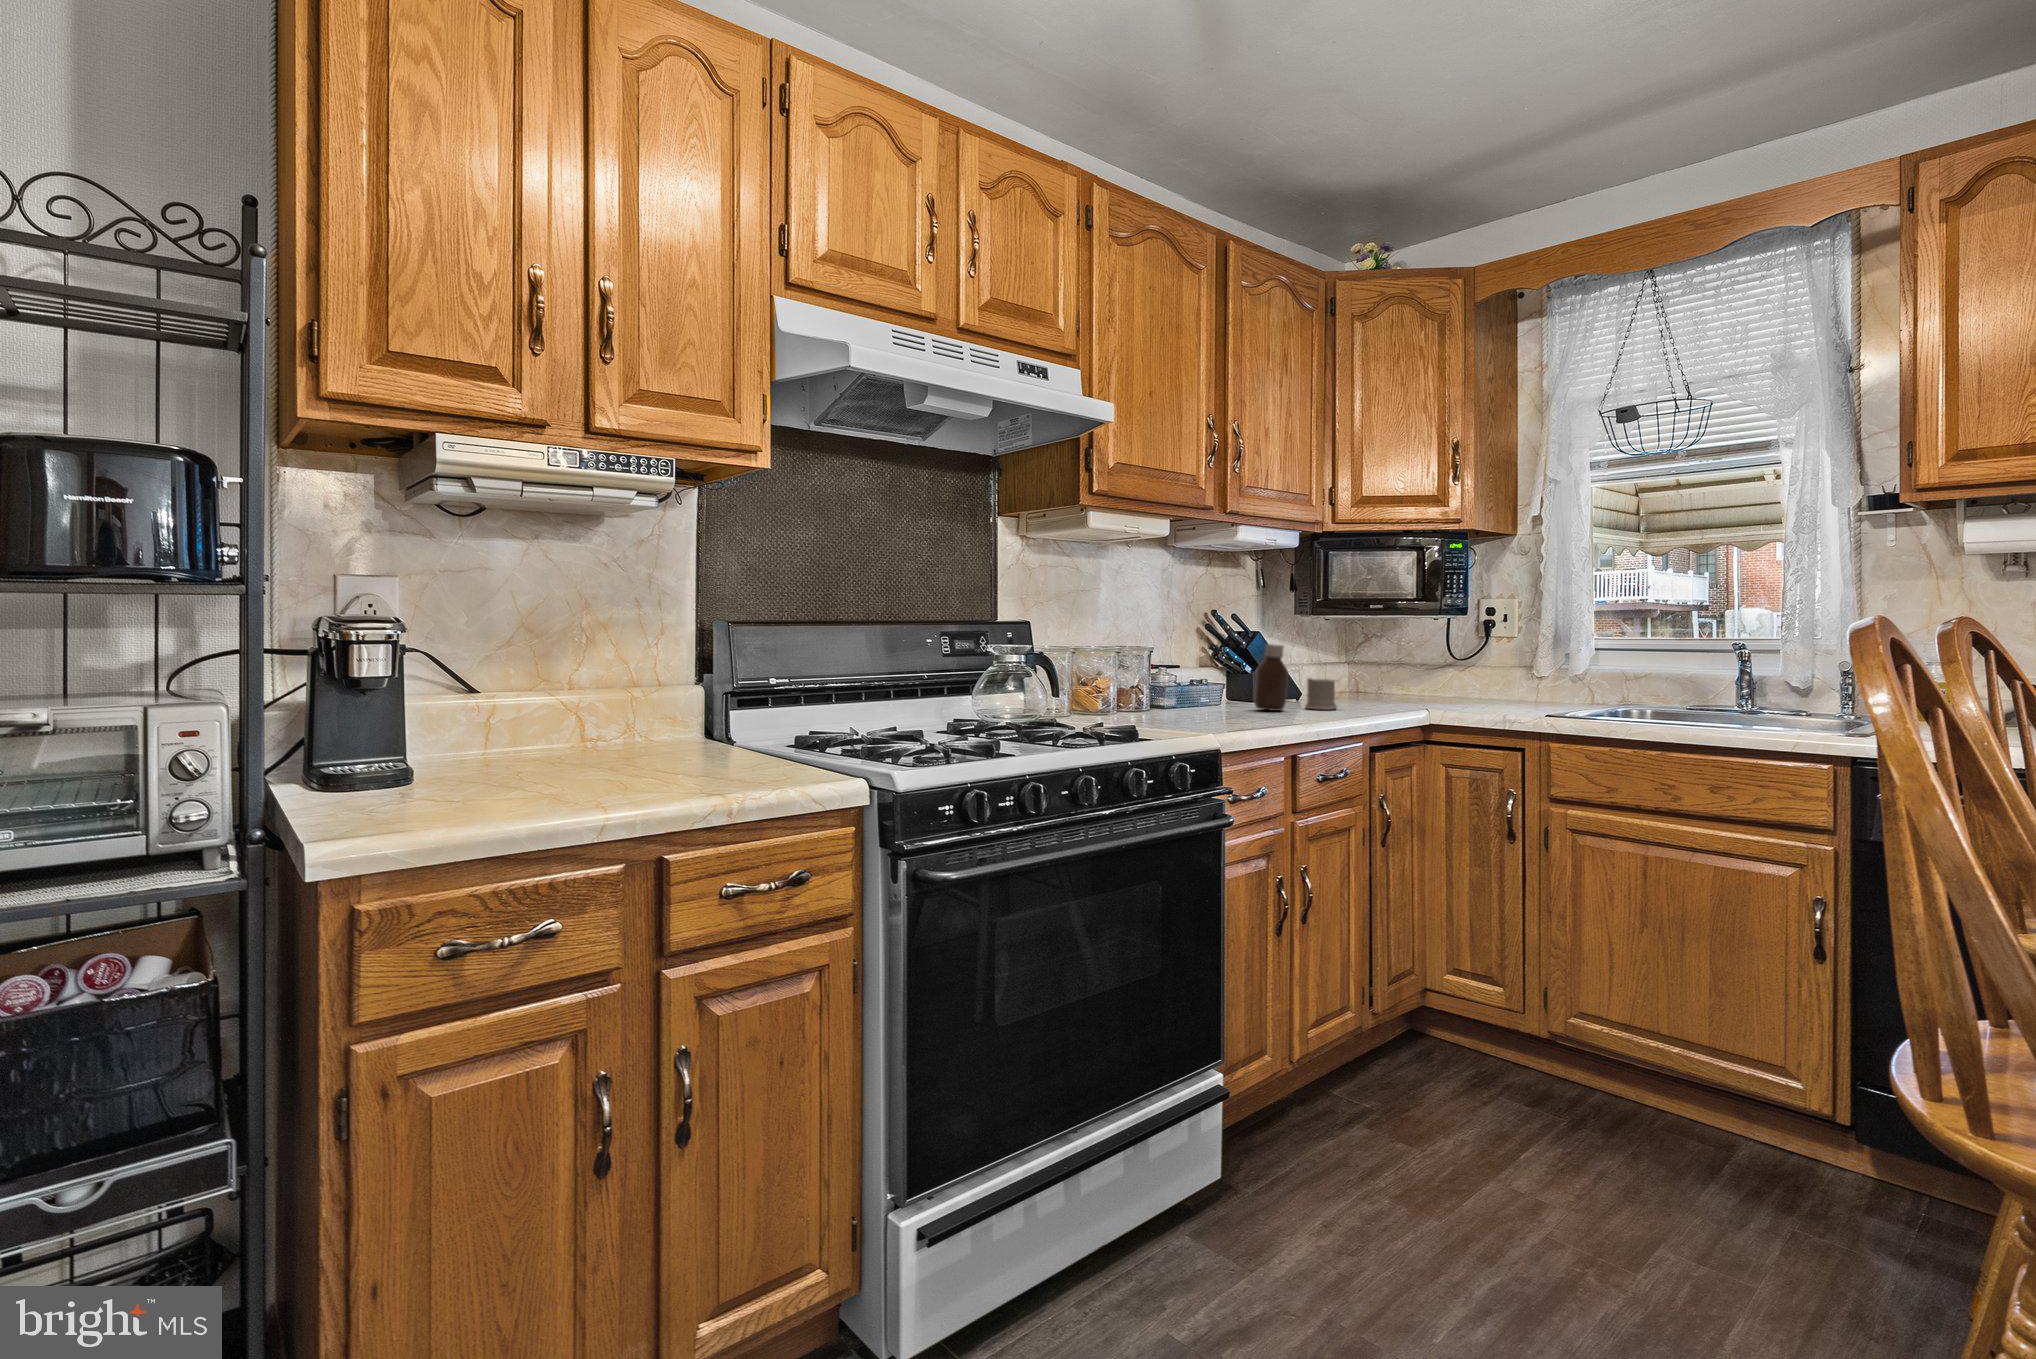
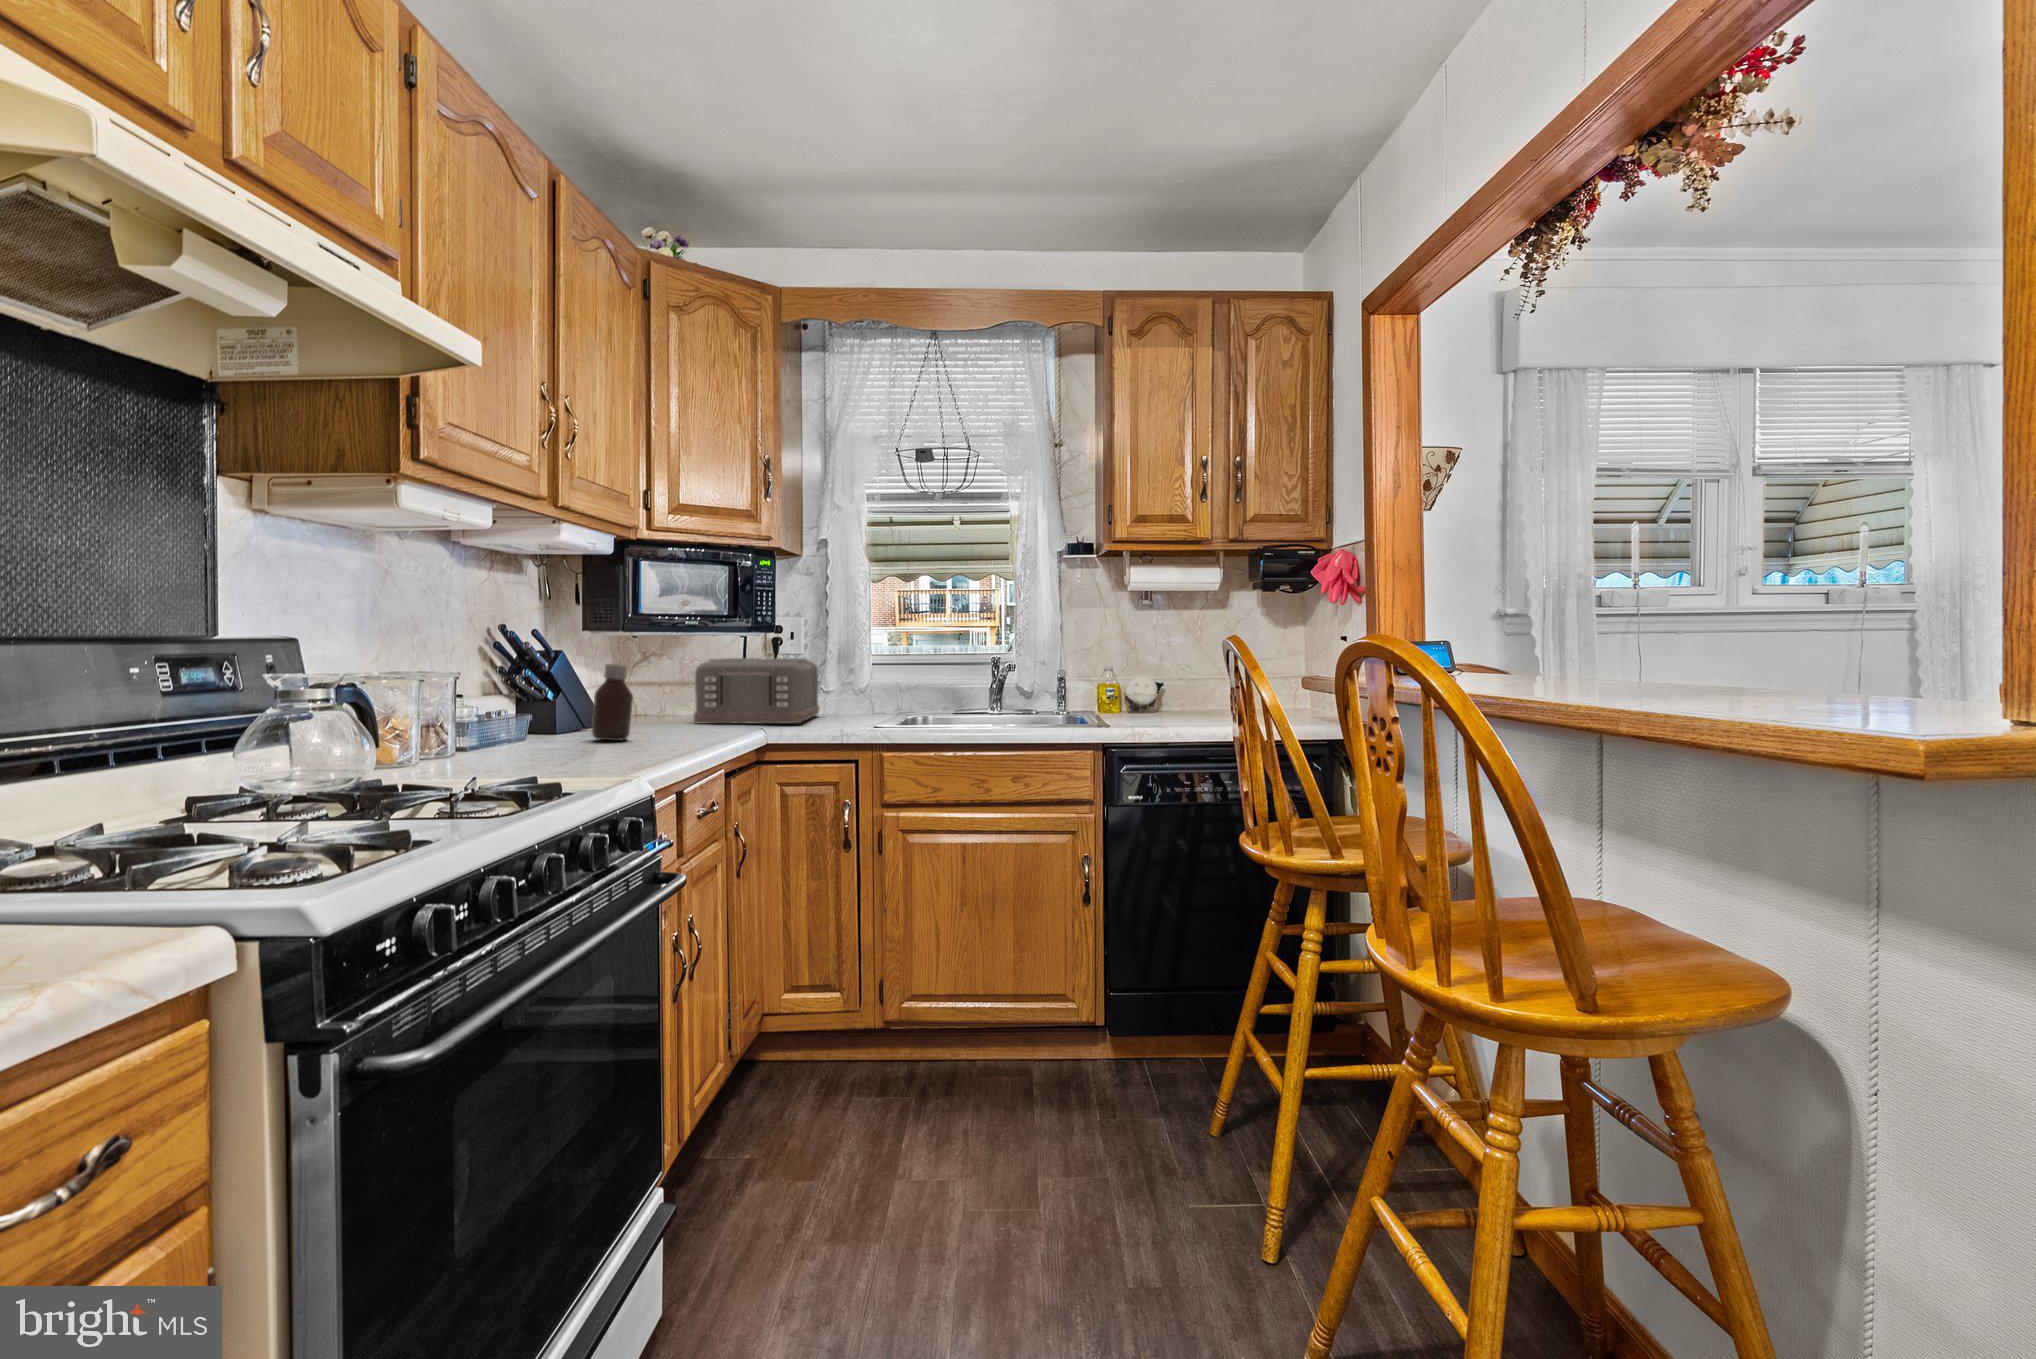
toaster: none [1372,643,1517,707] -> present [694,658,819,723]
mug: present [1305,678,1339,710] -> none [642,696,691,735]

